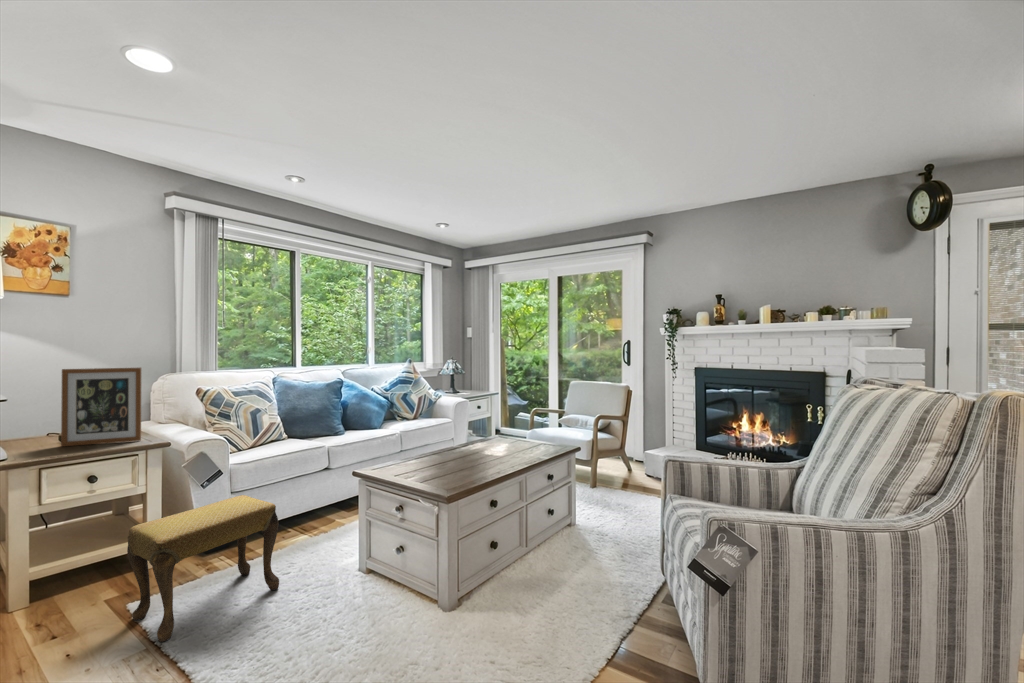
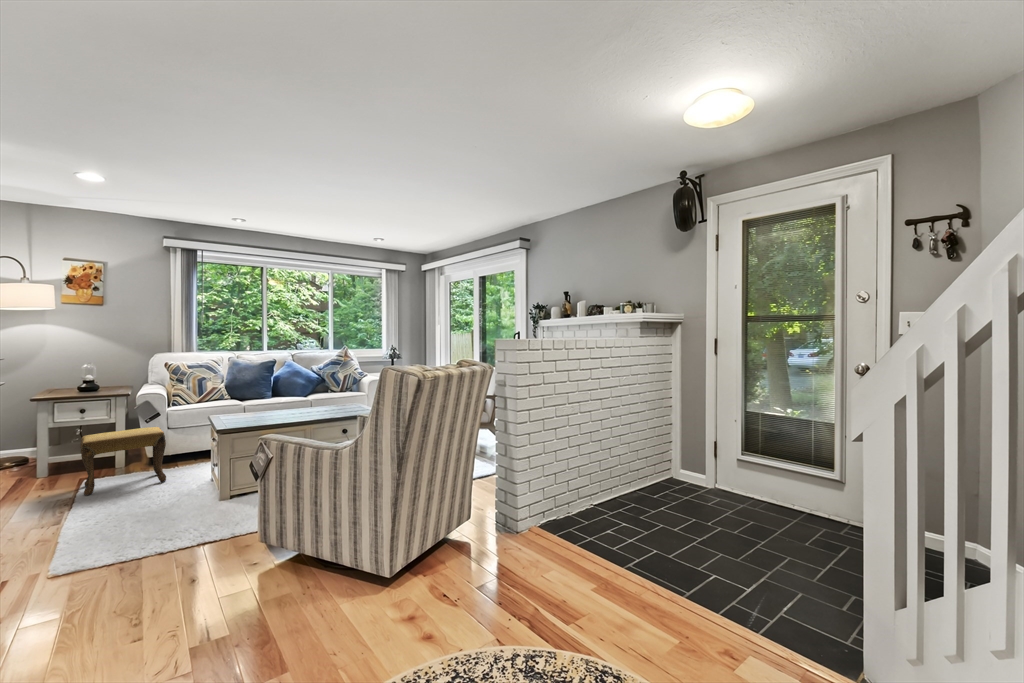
picture frame: present [61,368,141,446] -> none [75,349,118,393]

